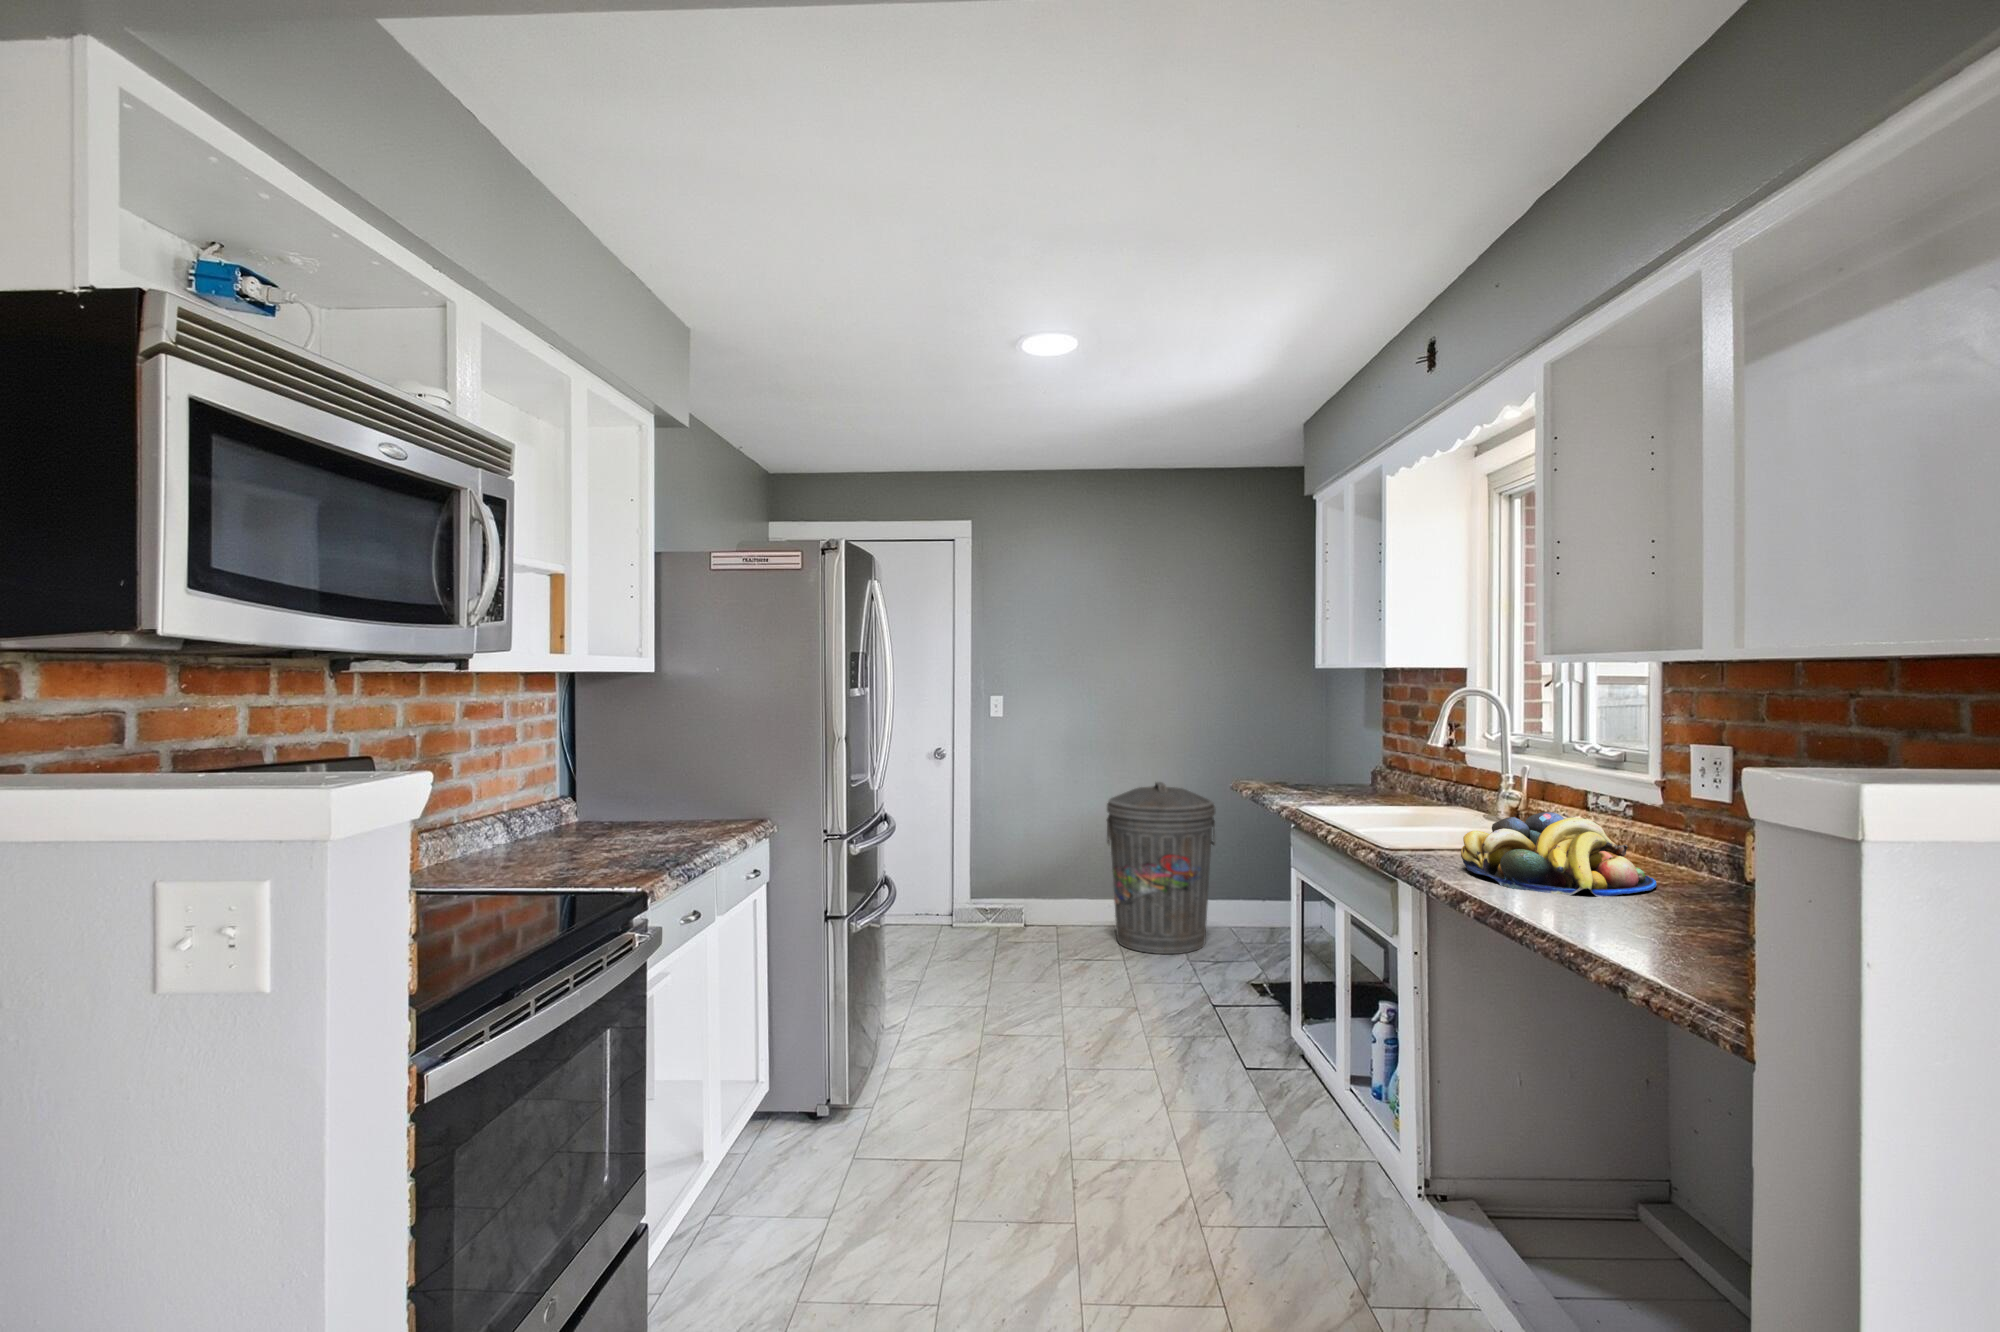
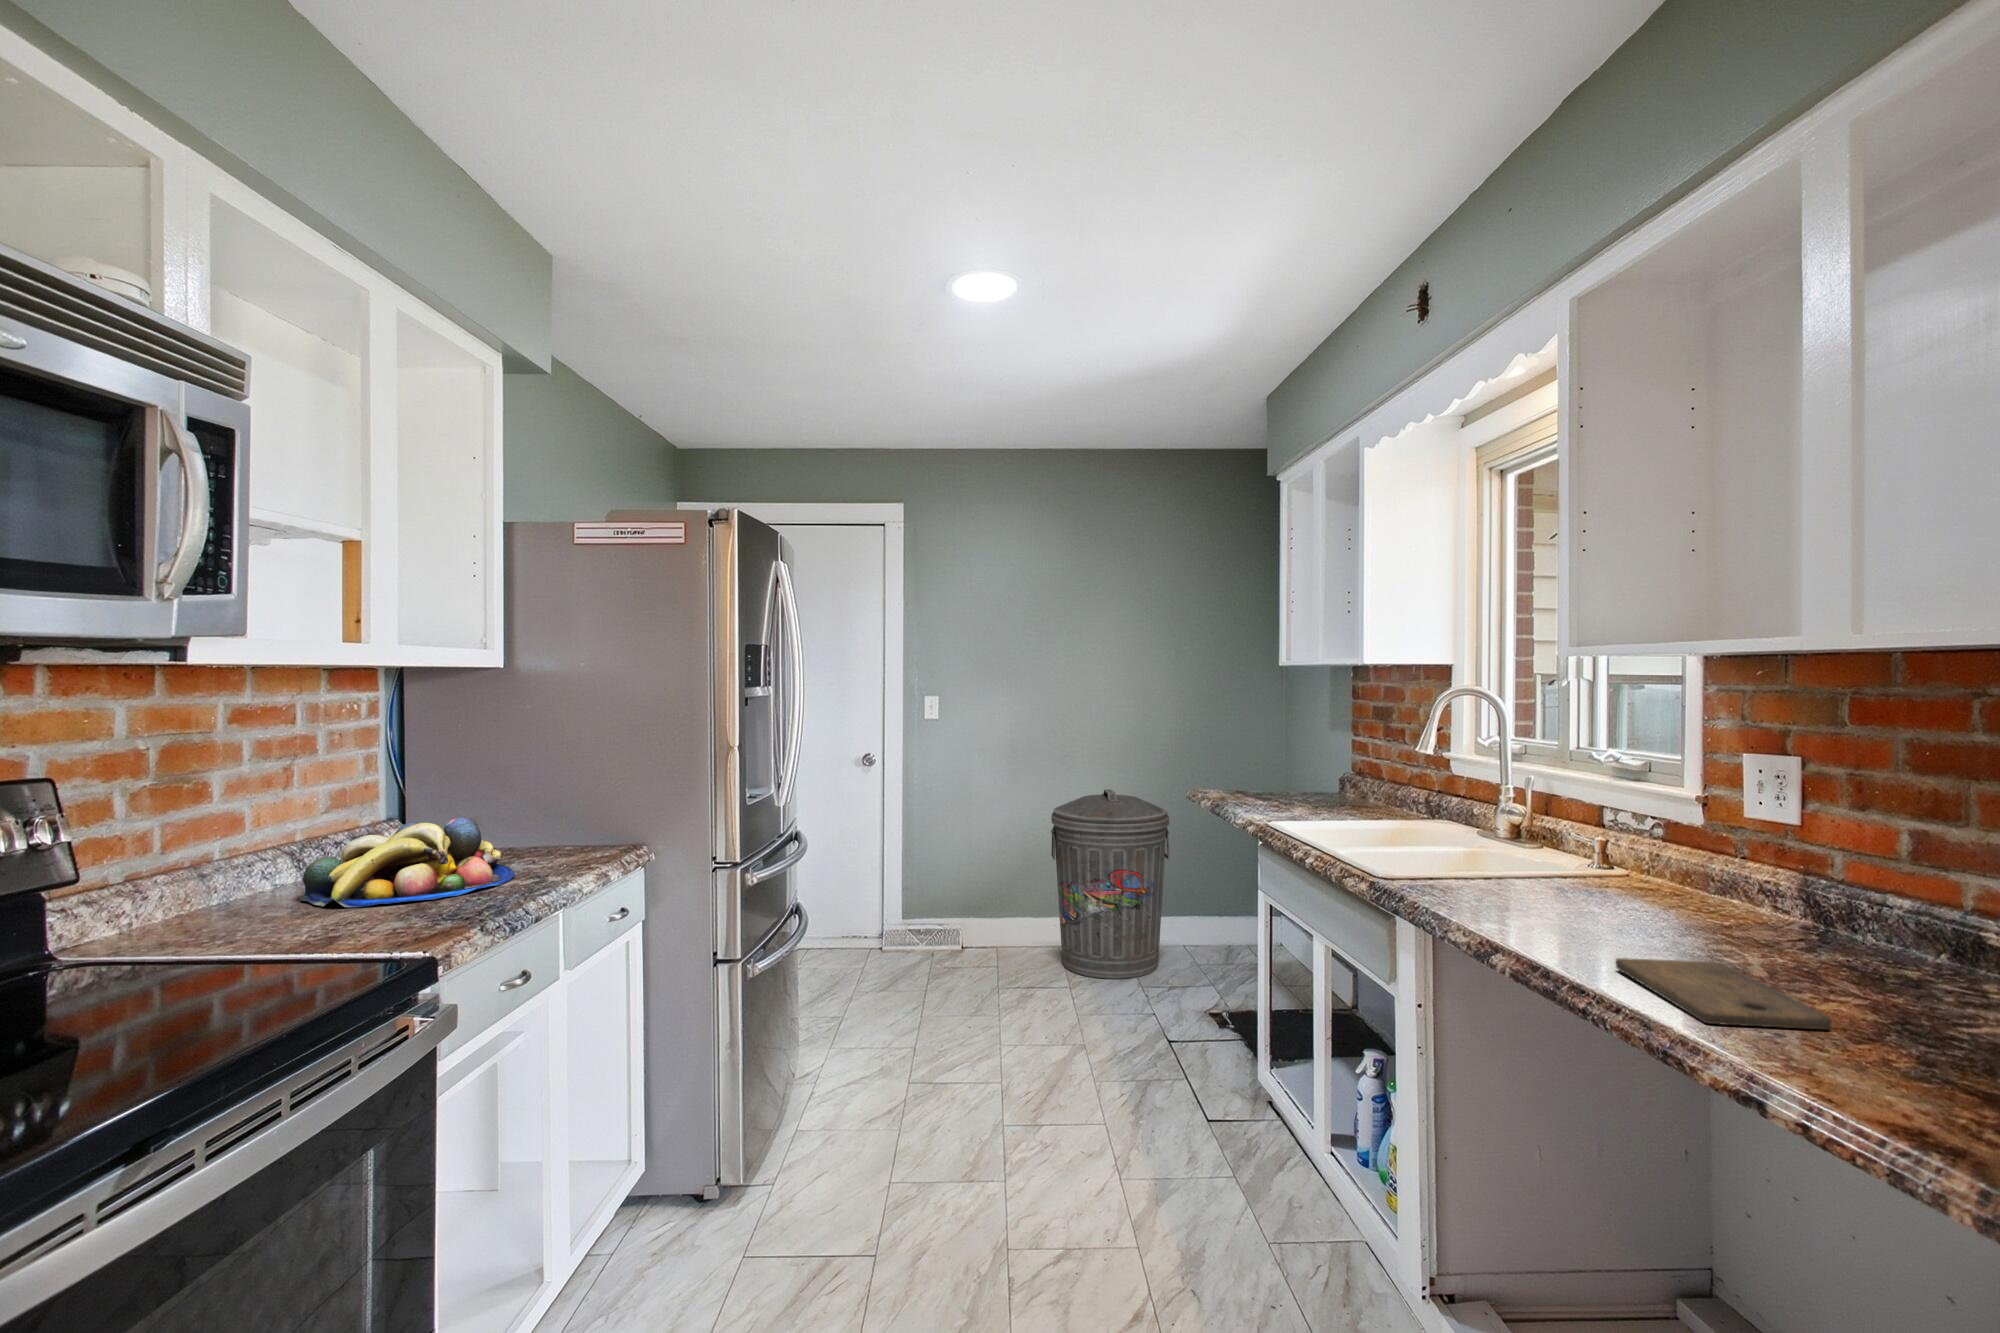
fruit bowl: present [1461,812,1656,897] -> present [300,817,515,907]
cutting board: none [1553,901,1698,946] -> present [1616,958,1831,1029]

